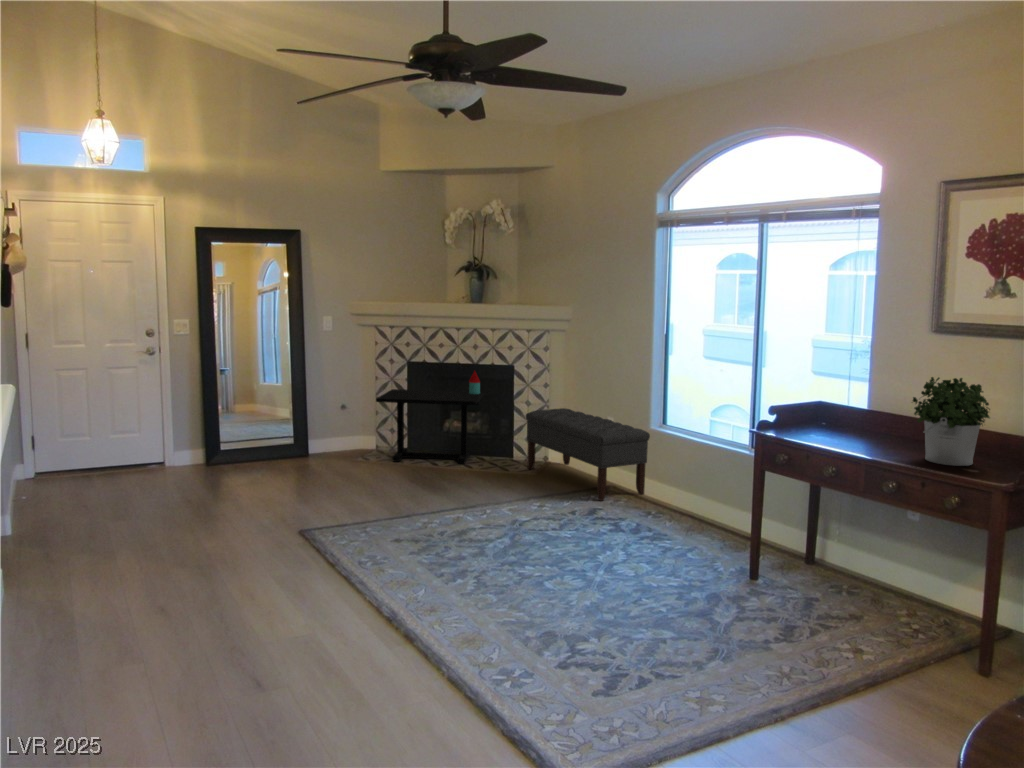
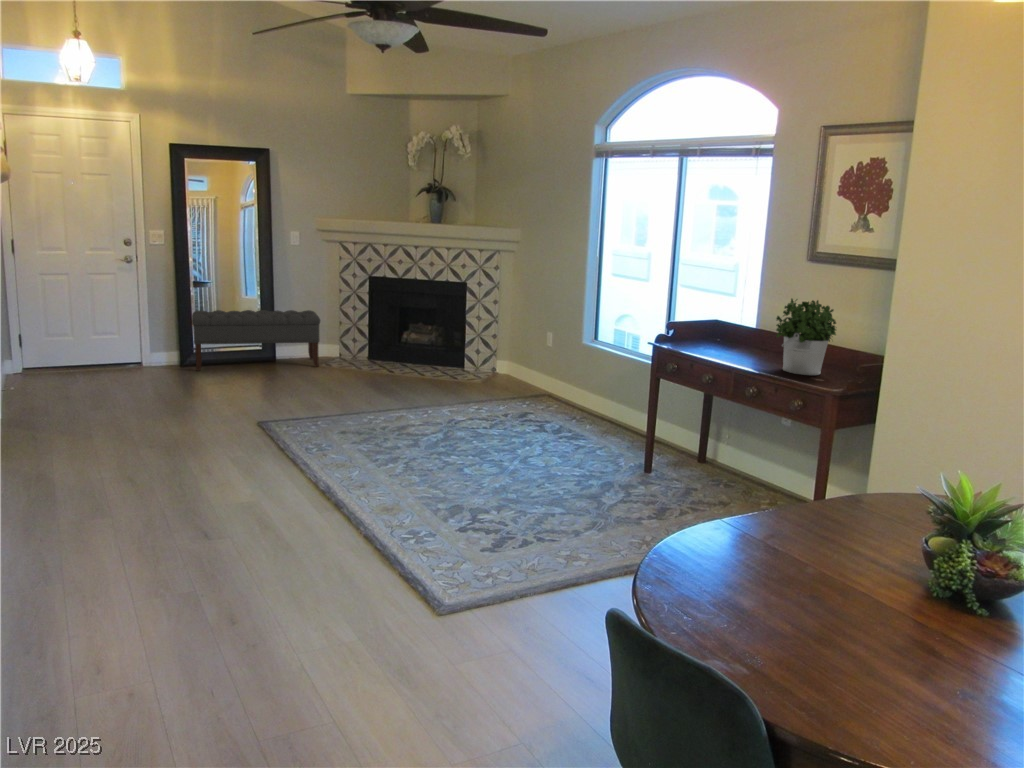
side table: present [376,371,484,464] -> none [338,287,439,372]
bench: present [526,408,650,501] -> present [192,310,320,371]

